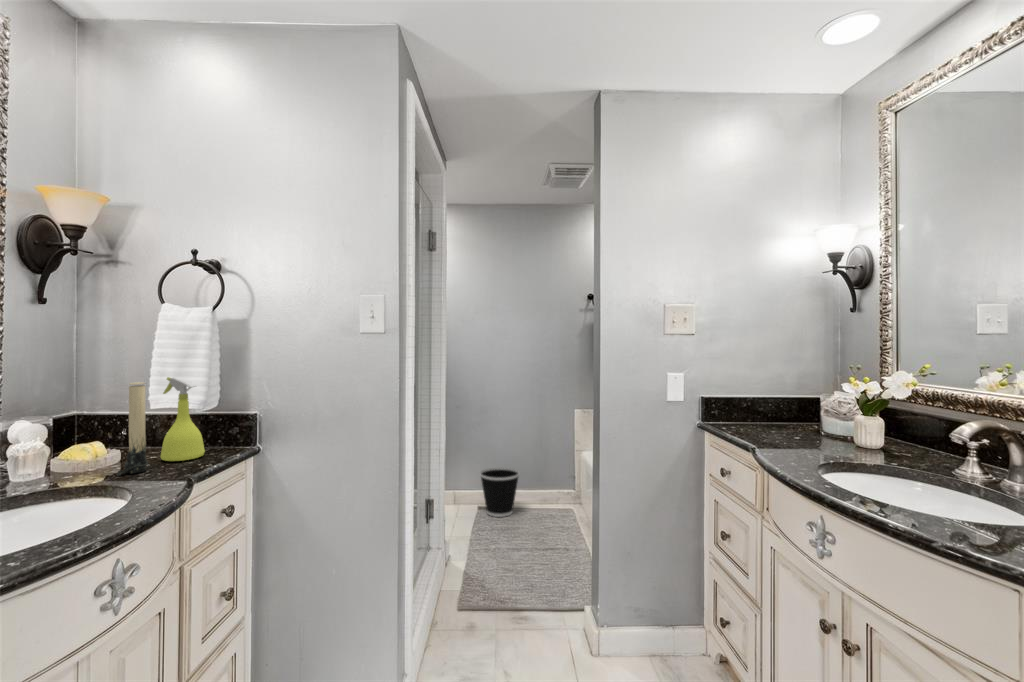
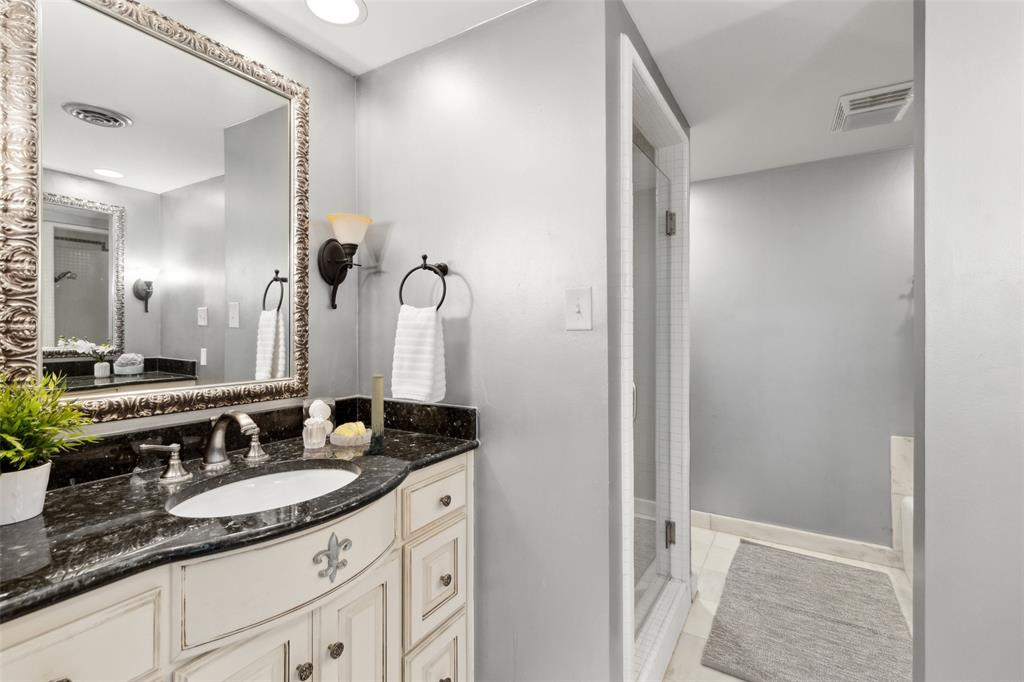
spray bottle: present [161,377,205,461] -> none [399,371,432,447]
wastebasket: present [480,467,520,517] -> none [742,495,800,560]

